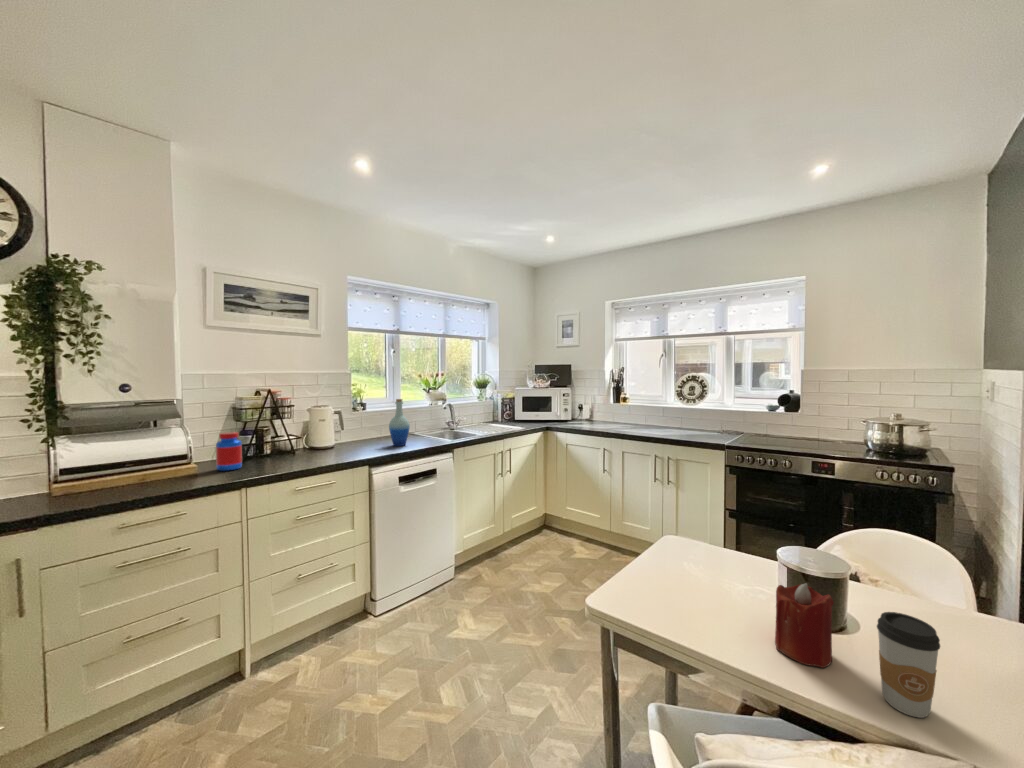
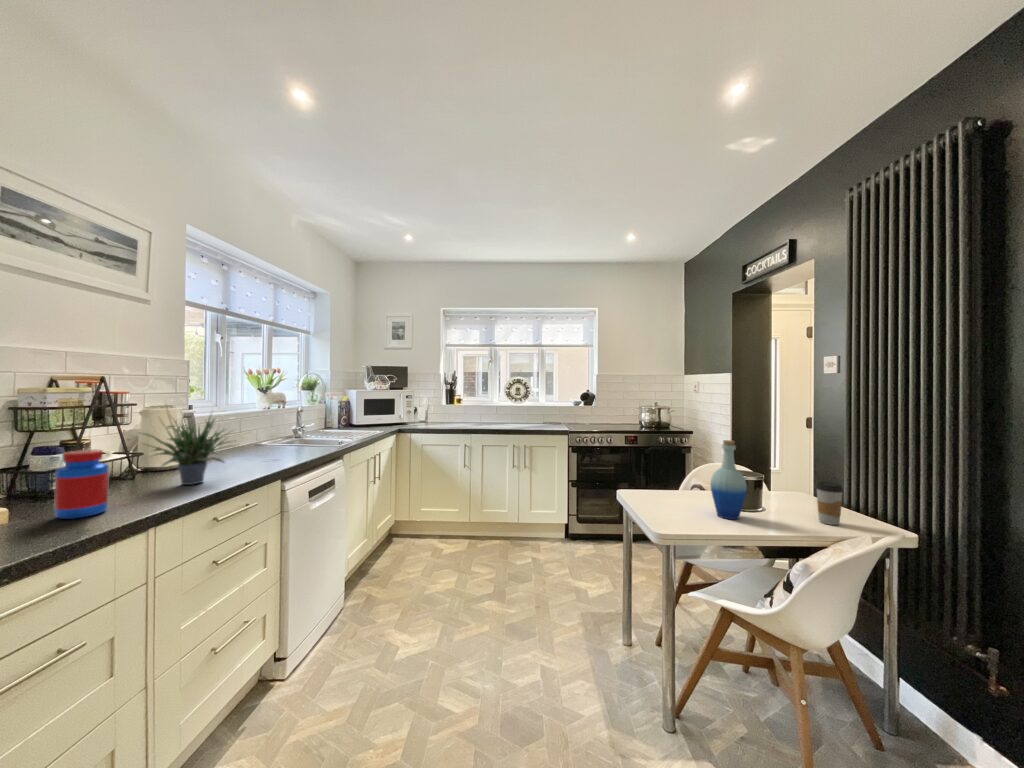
bottle: present [389,399,410,446] -> present [710,440,747,519]
potted plant: none [268,402,341,459] -> present [143,415,236,485]
candle: present [775,583,834,668] -> none [763,480,796,521]

